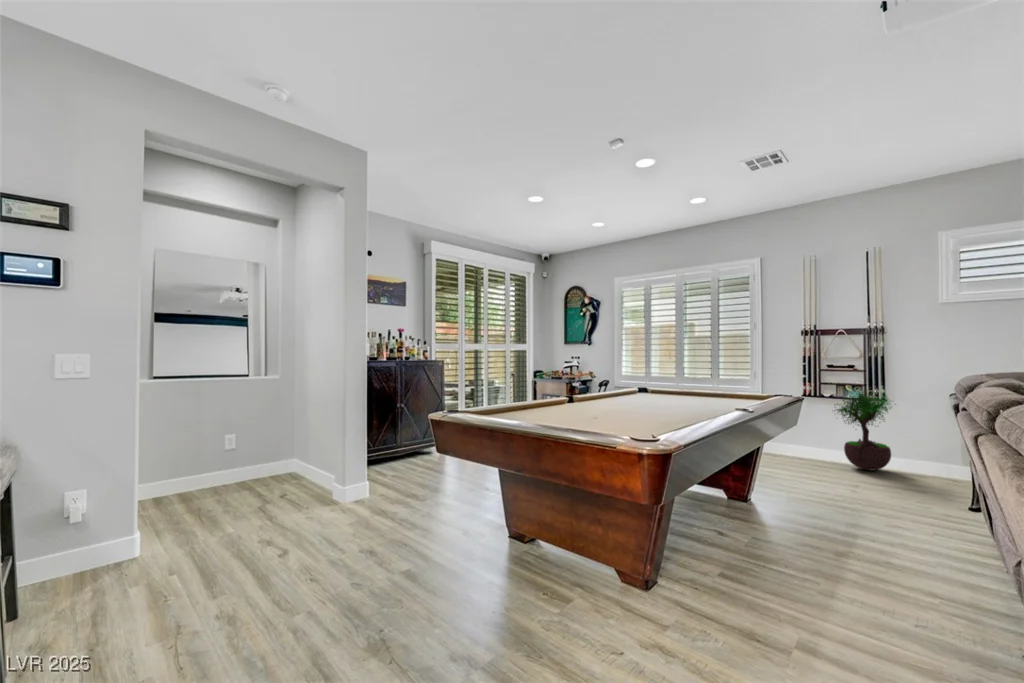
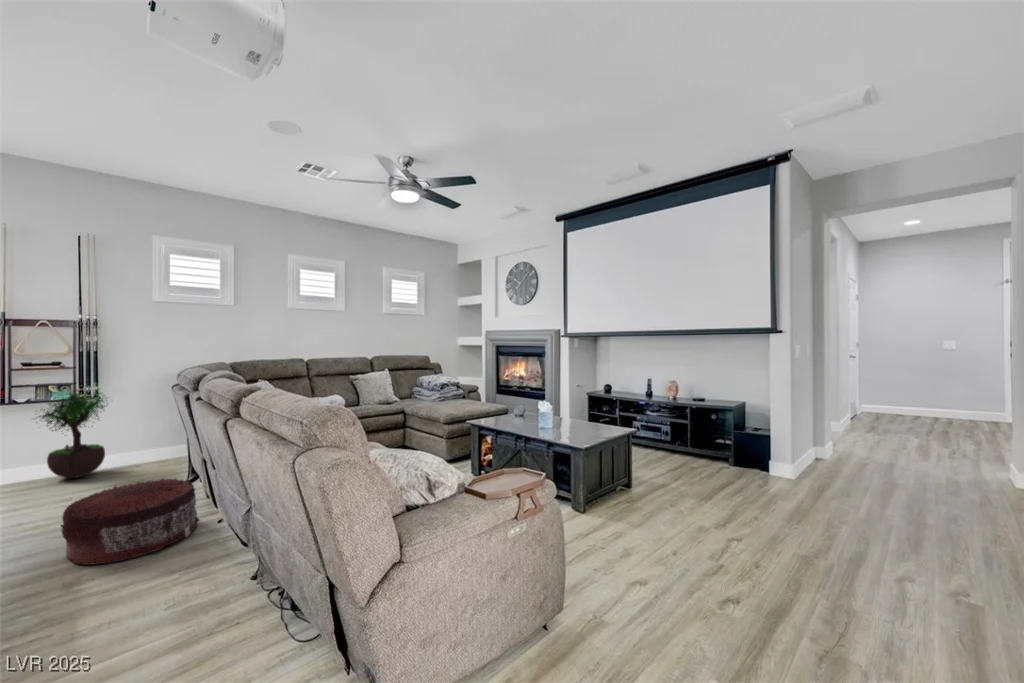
pouf: none [831,481,969,561] -> present [61,478,199,565]

